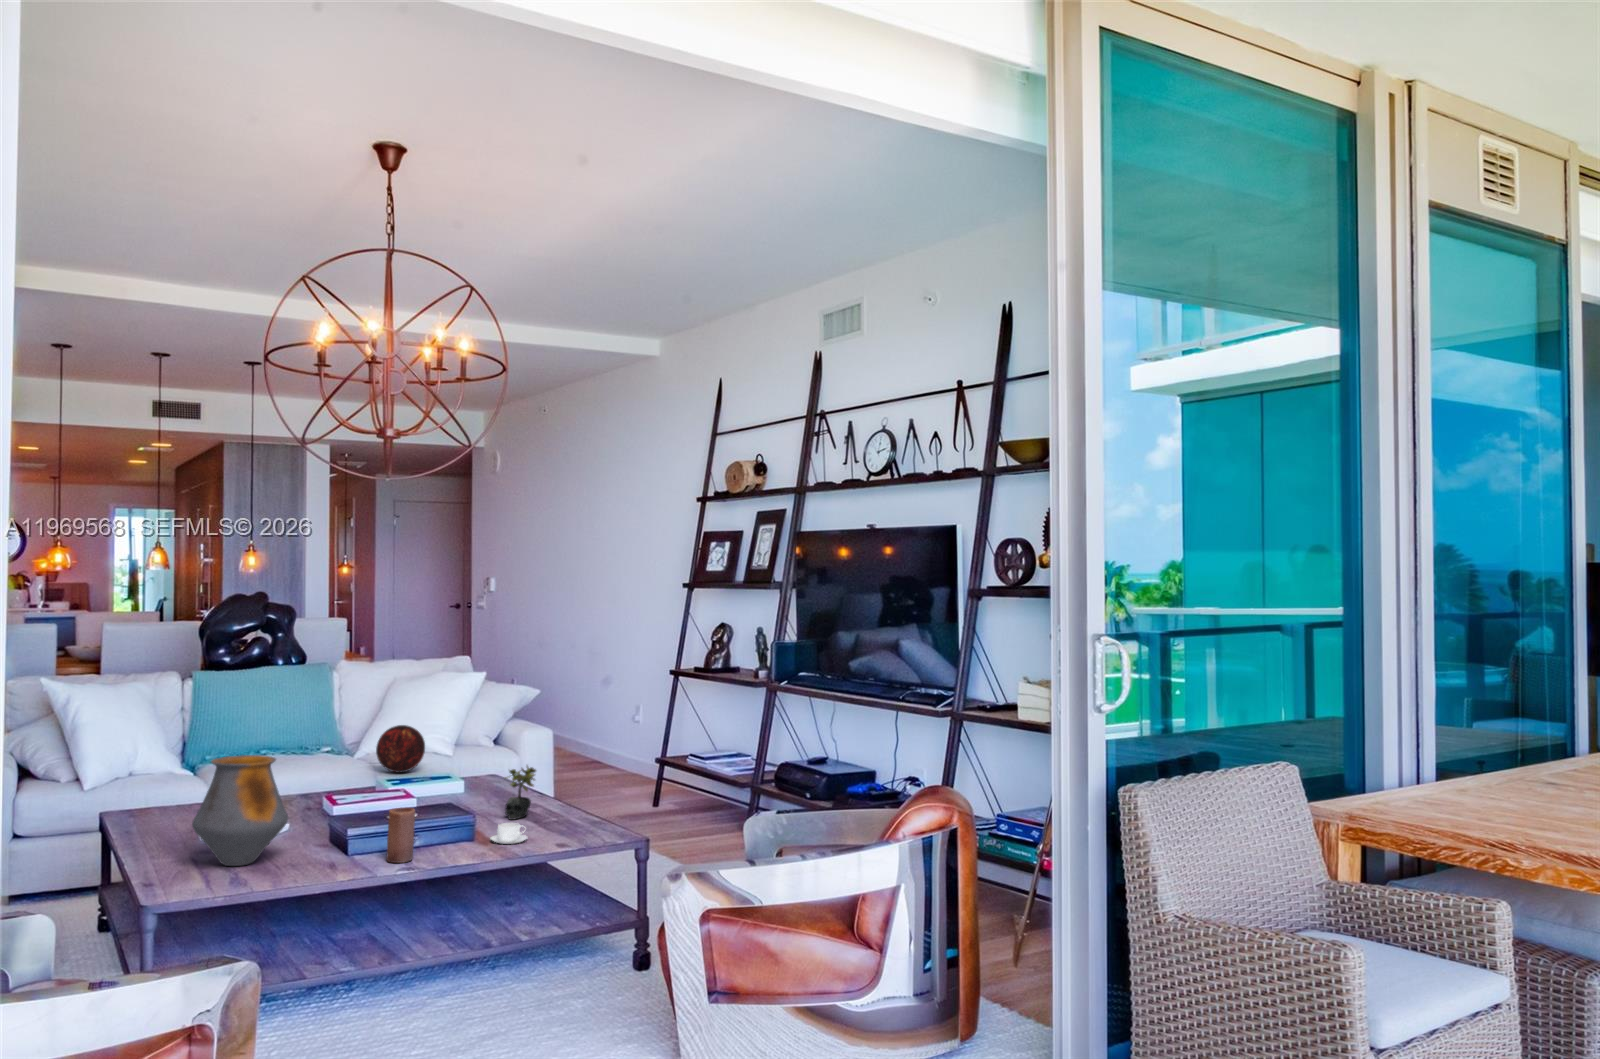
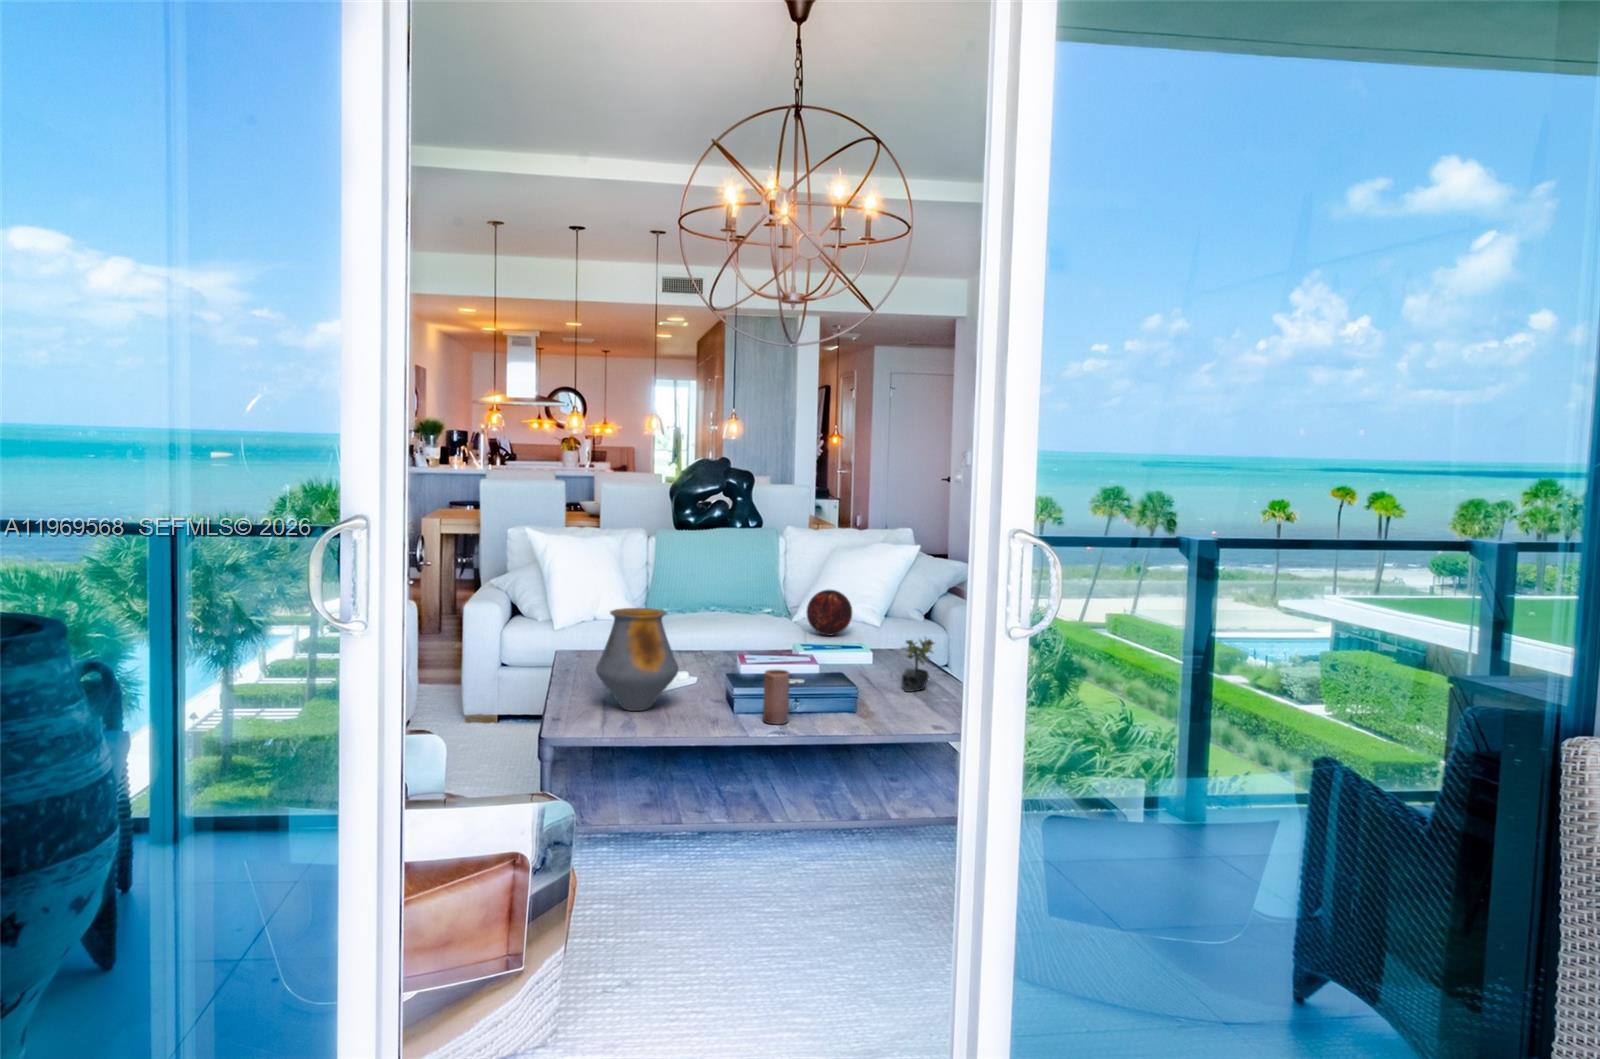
coffee cup: present [491,823,527,844] -> none [872,695,911,717]

